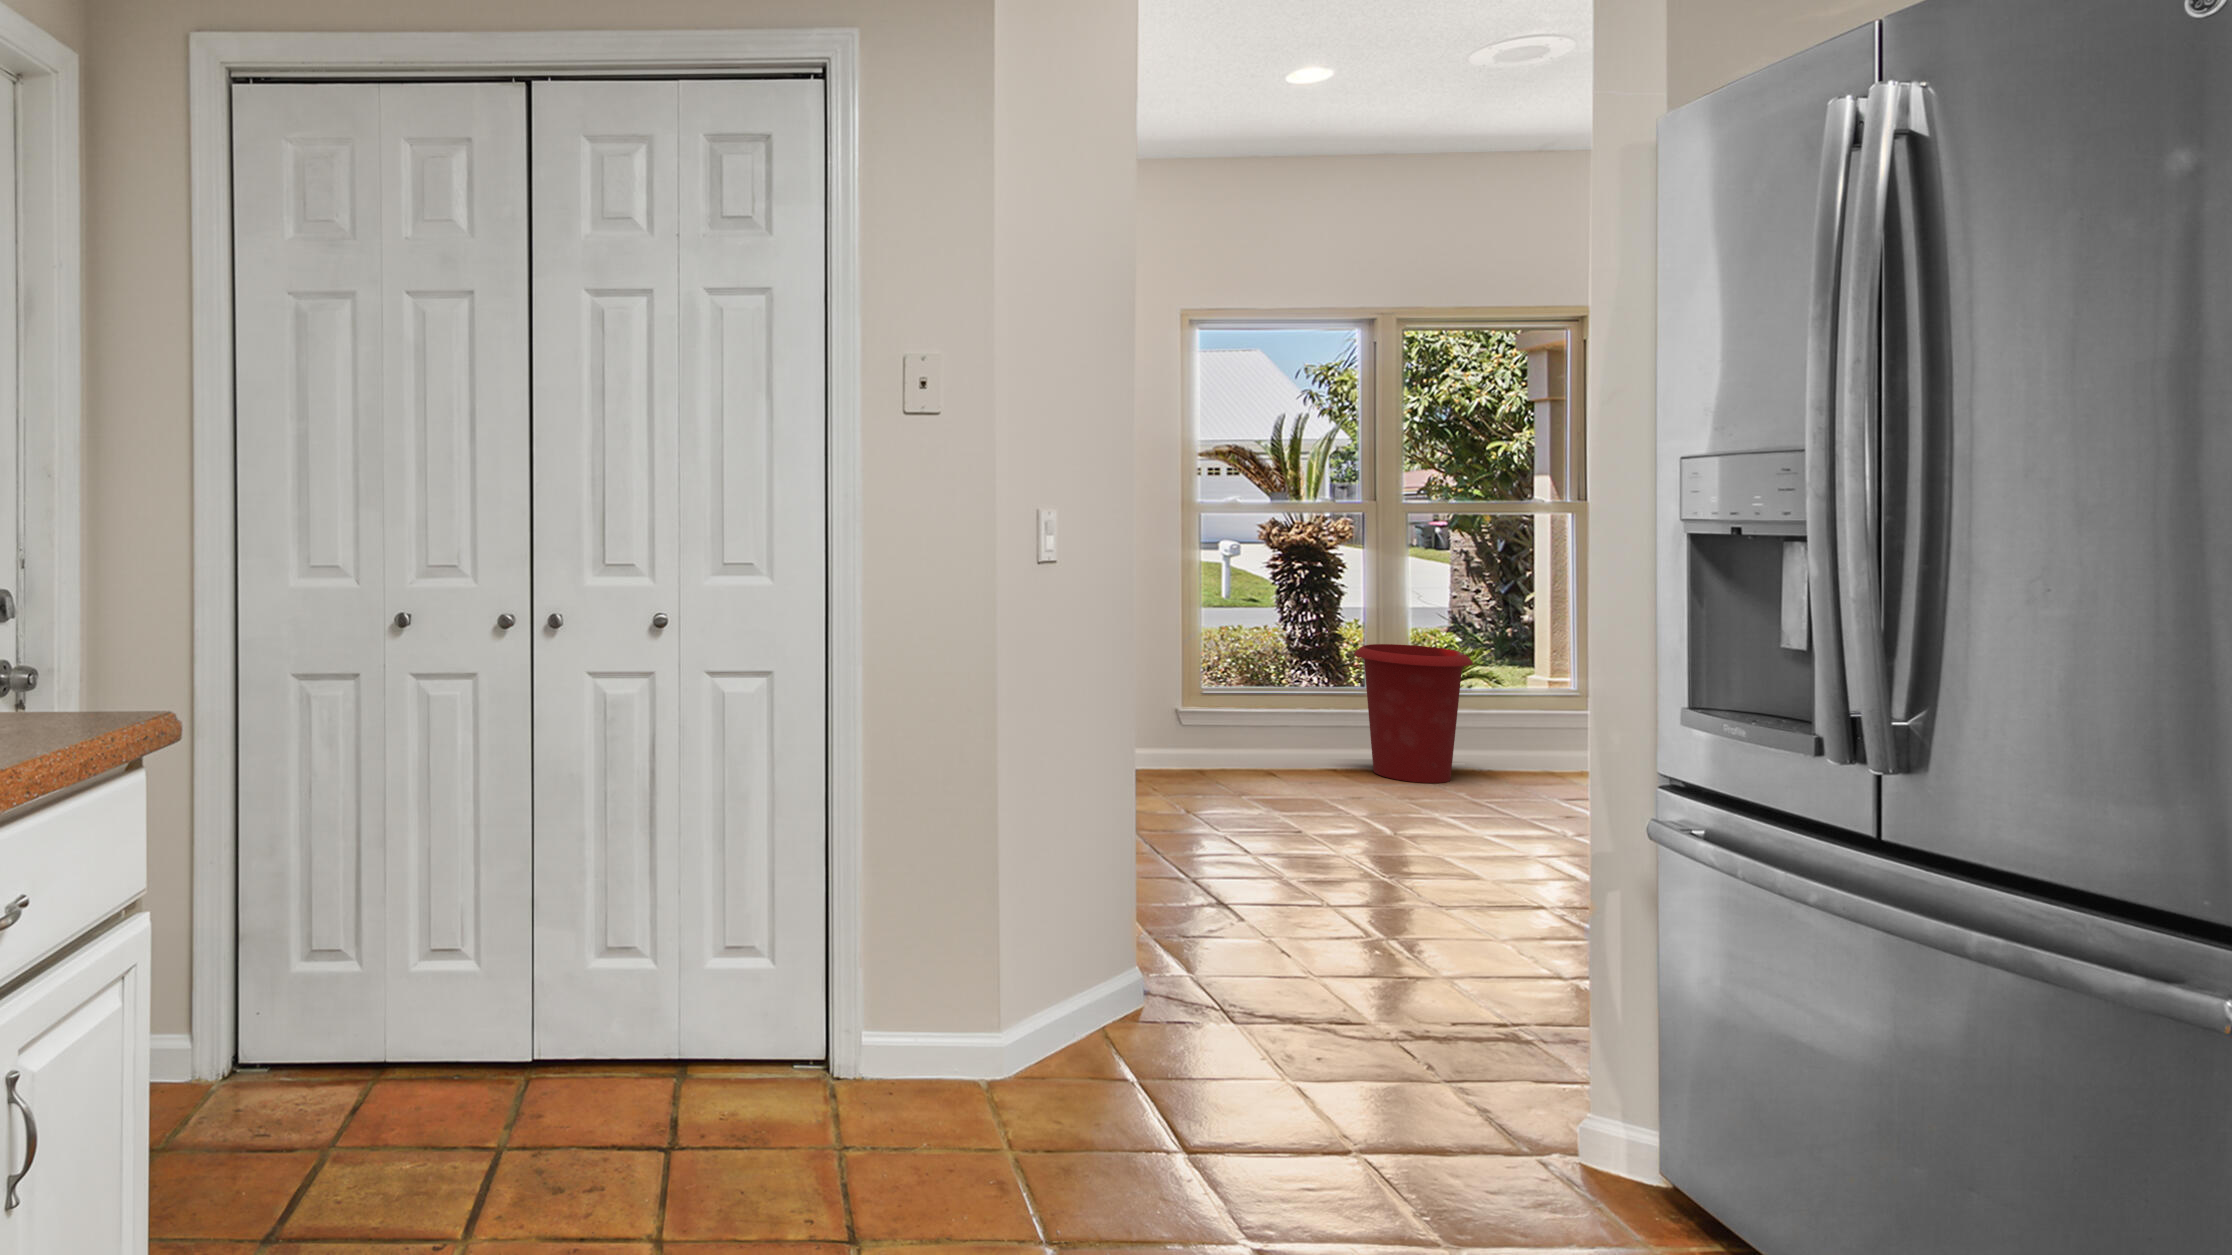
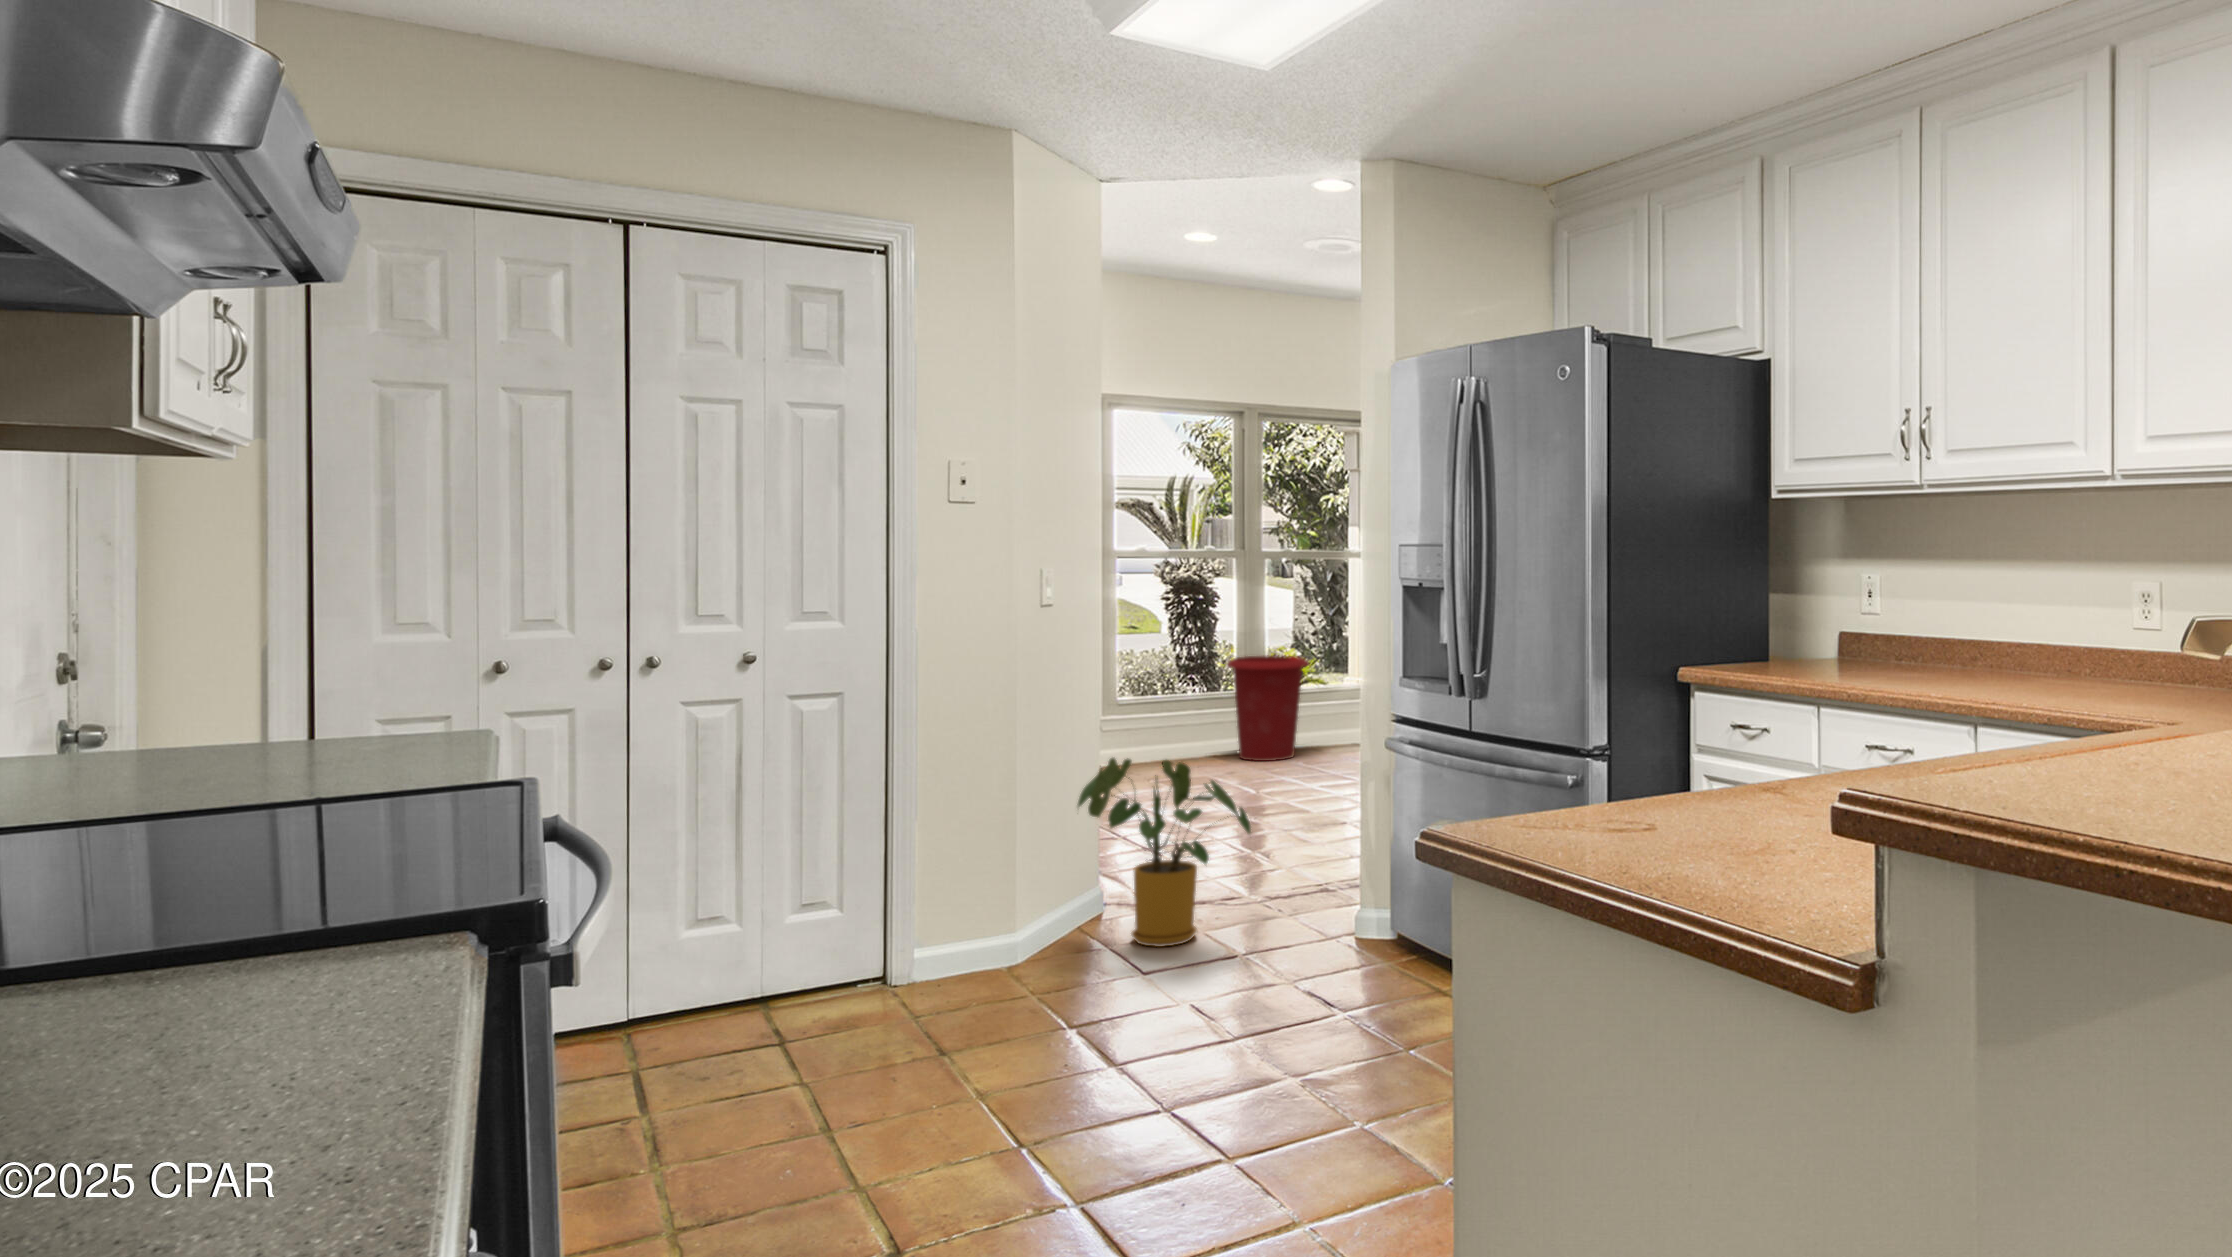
house plant: none [1098,798,1369,1106] -> present [1077,758,1251,947]

